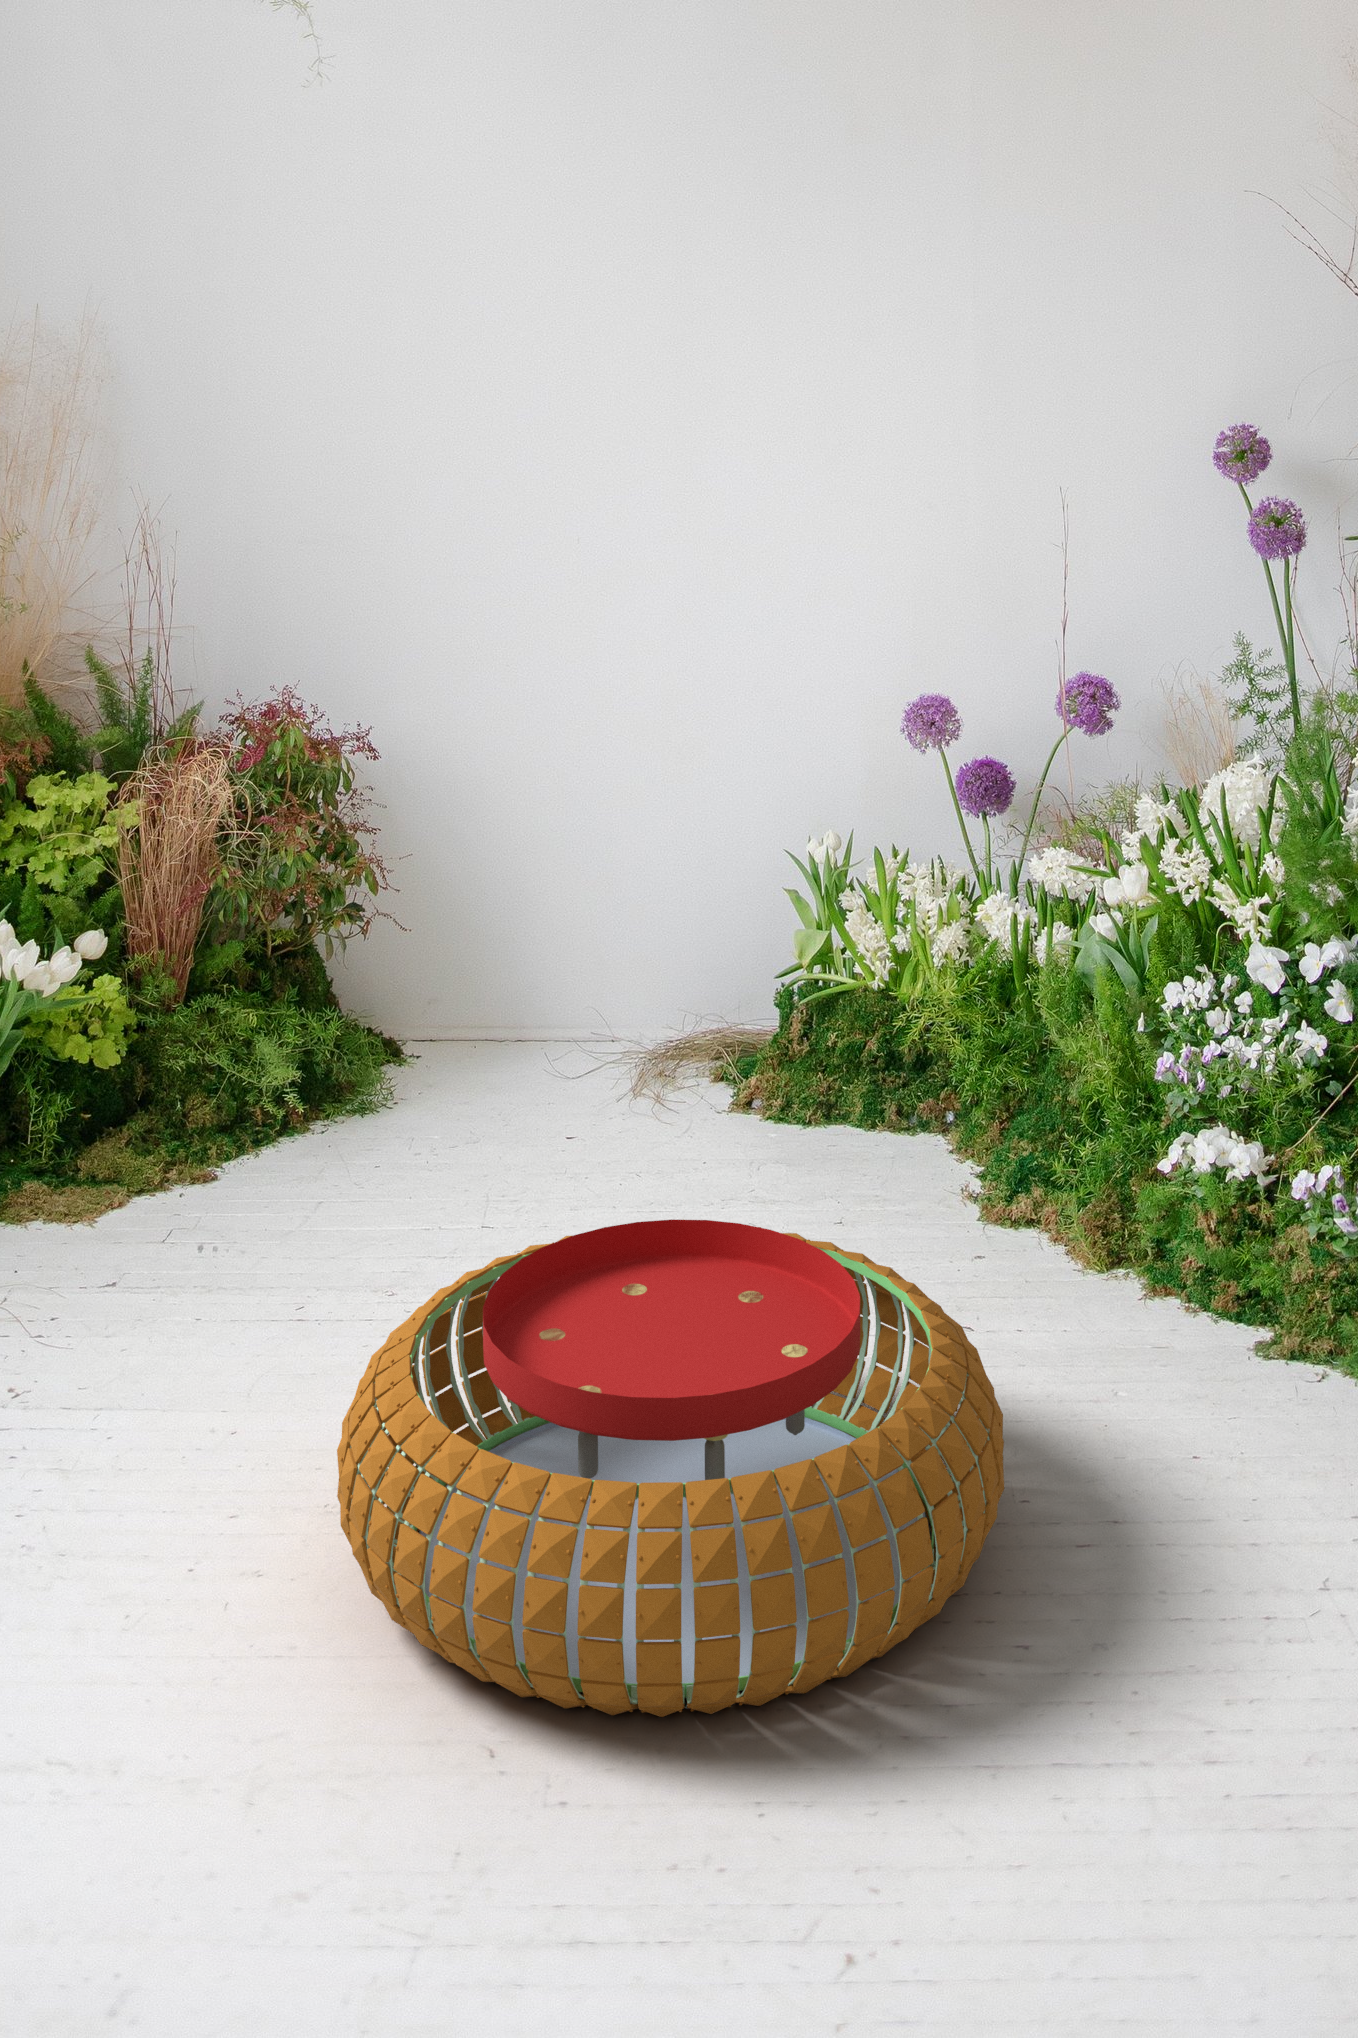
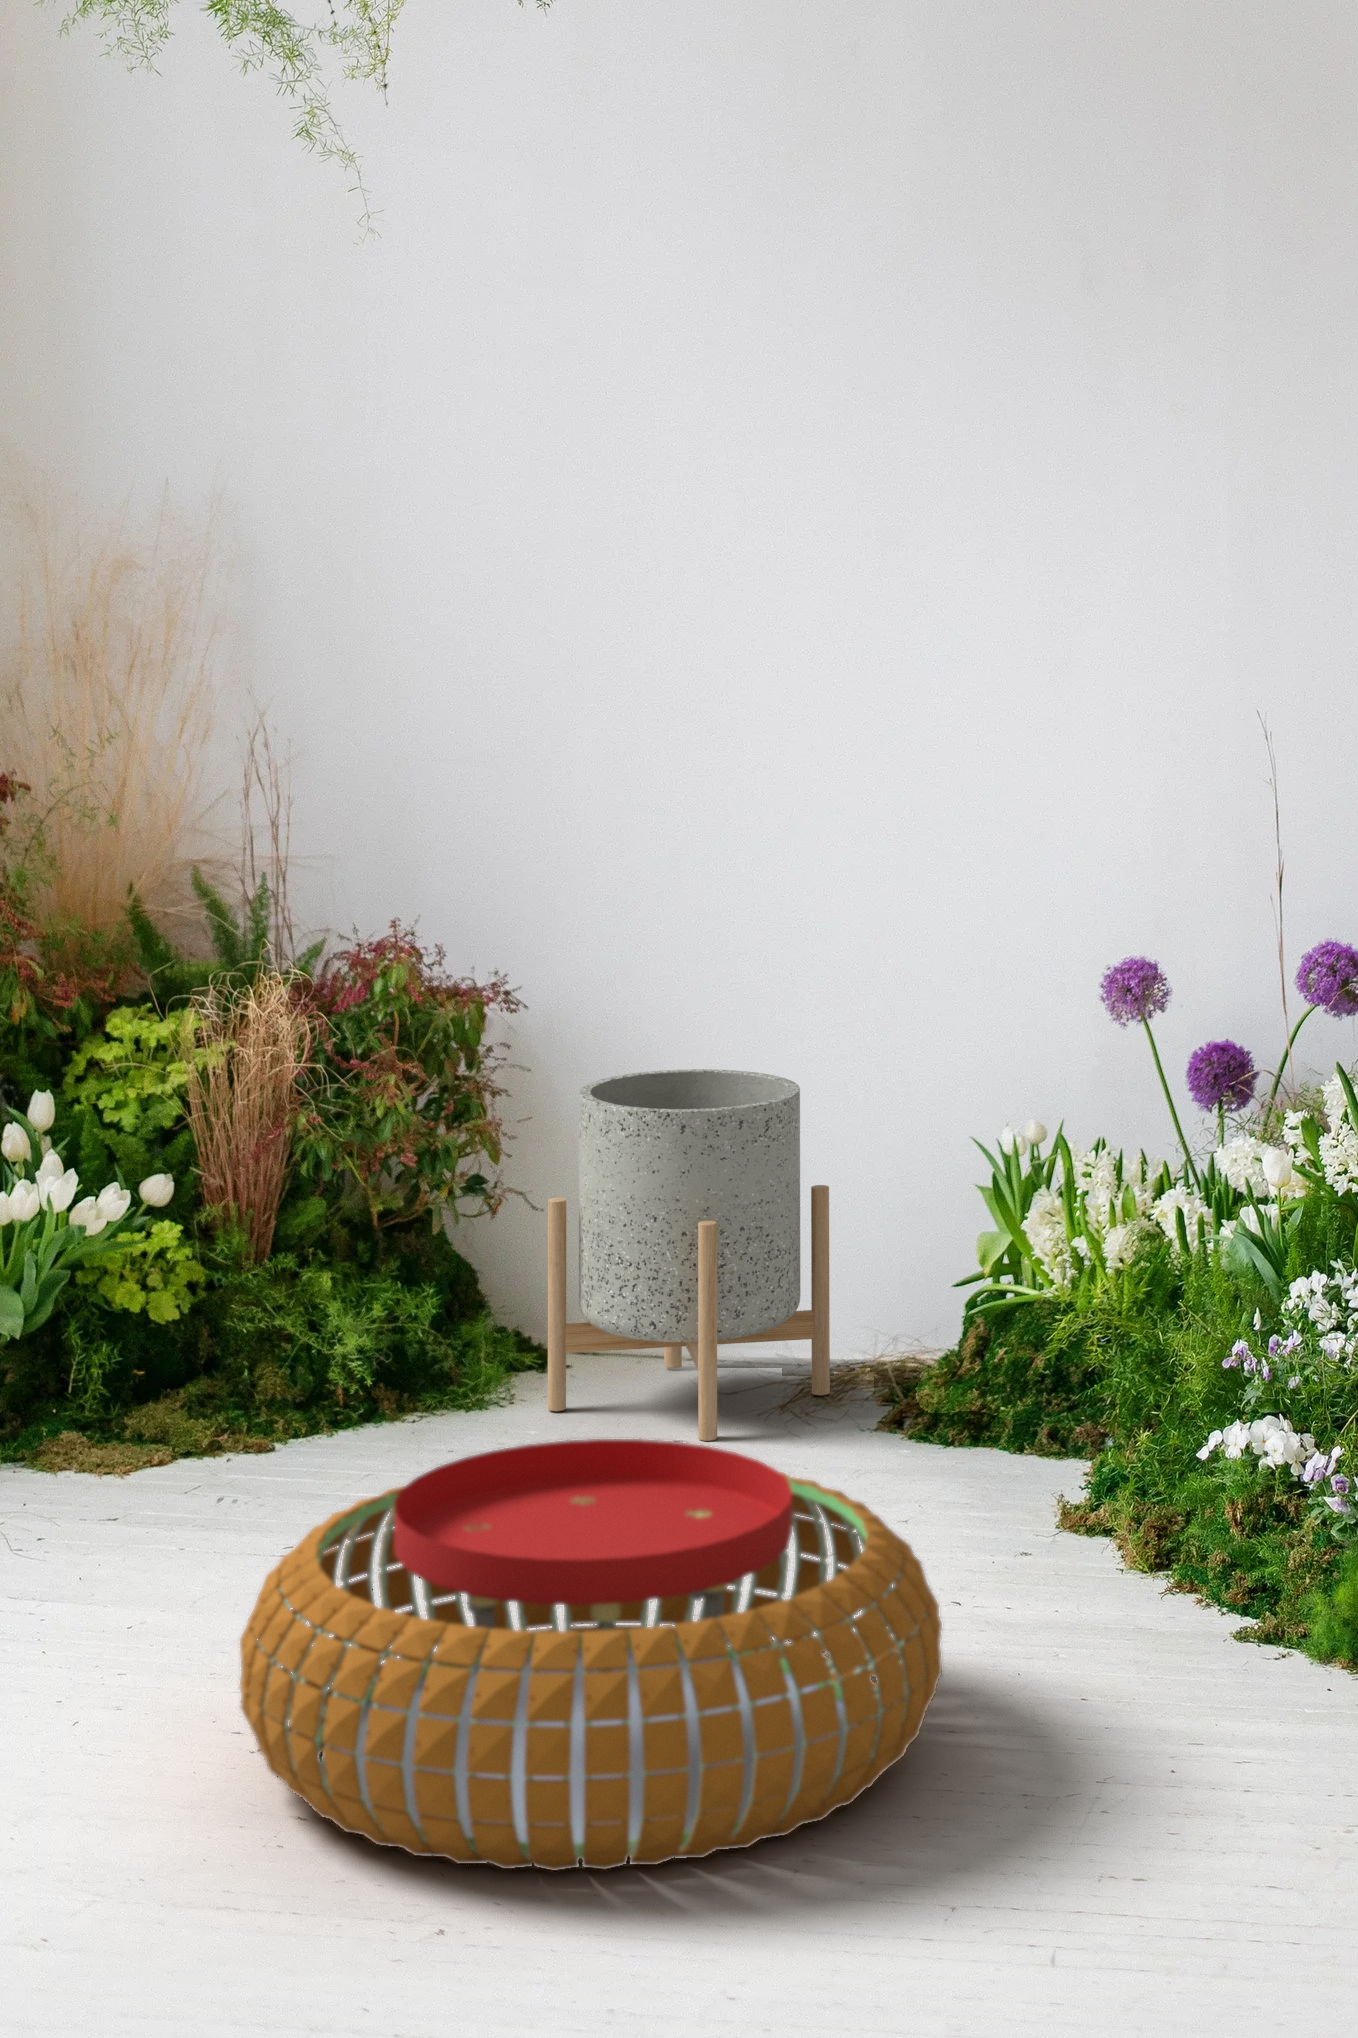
planter: none [438,800,674,1132] -> present [548,1069,830,1441]

